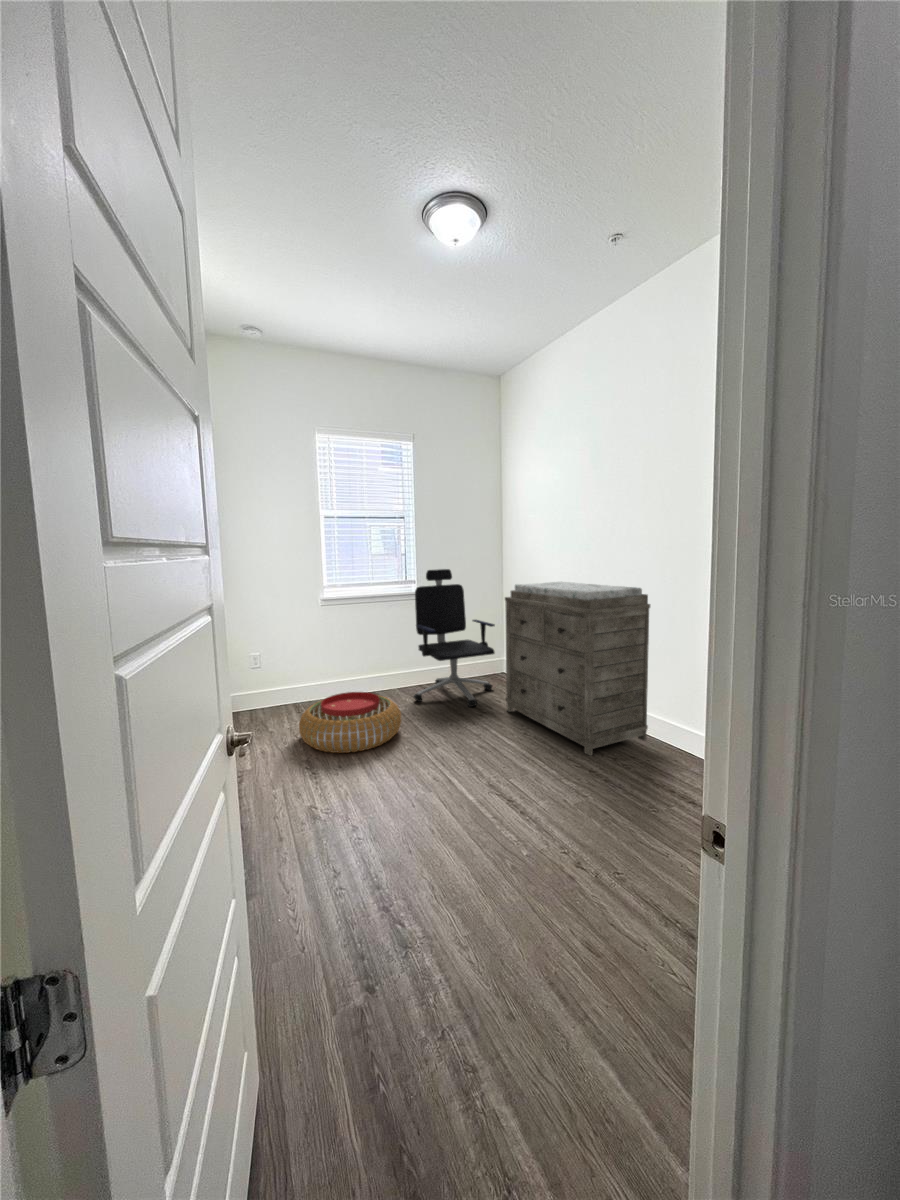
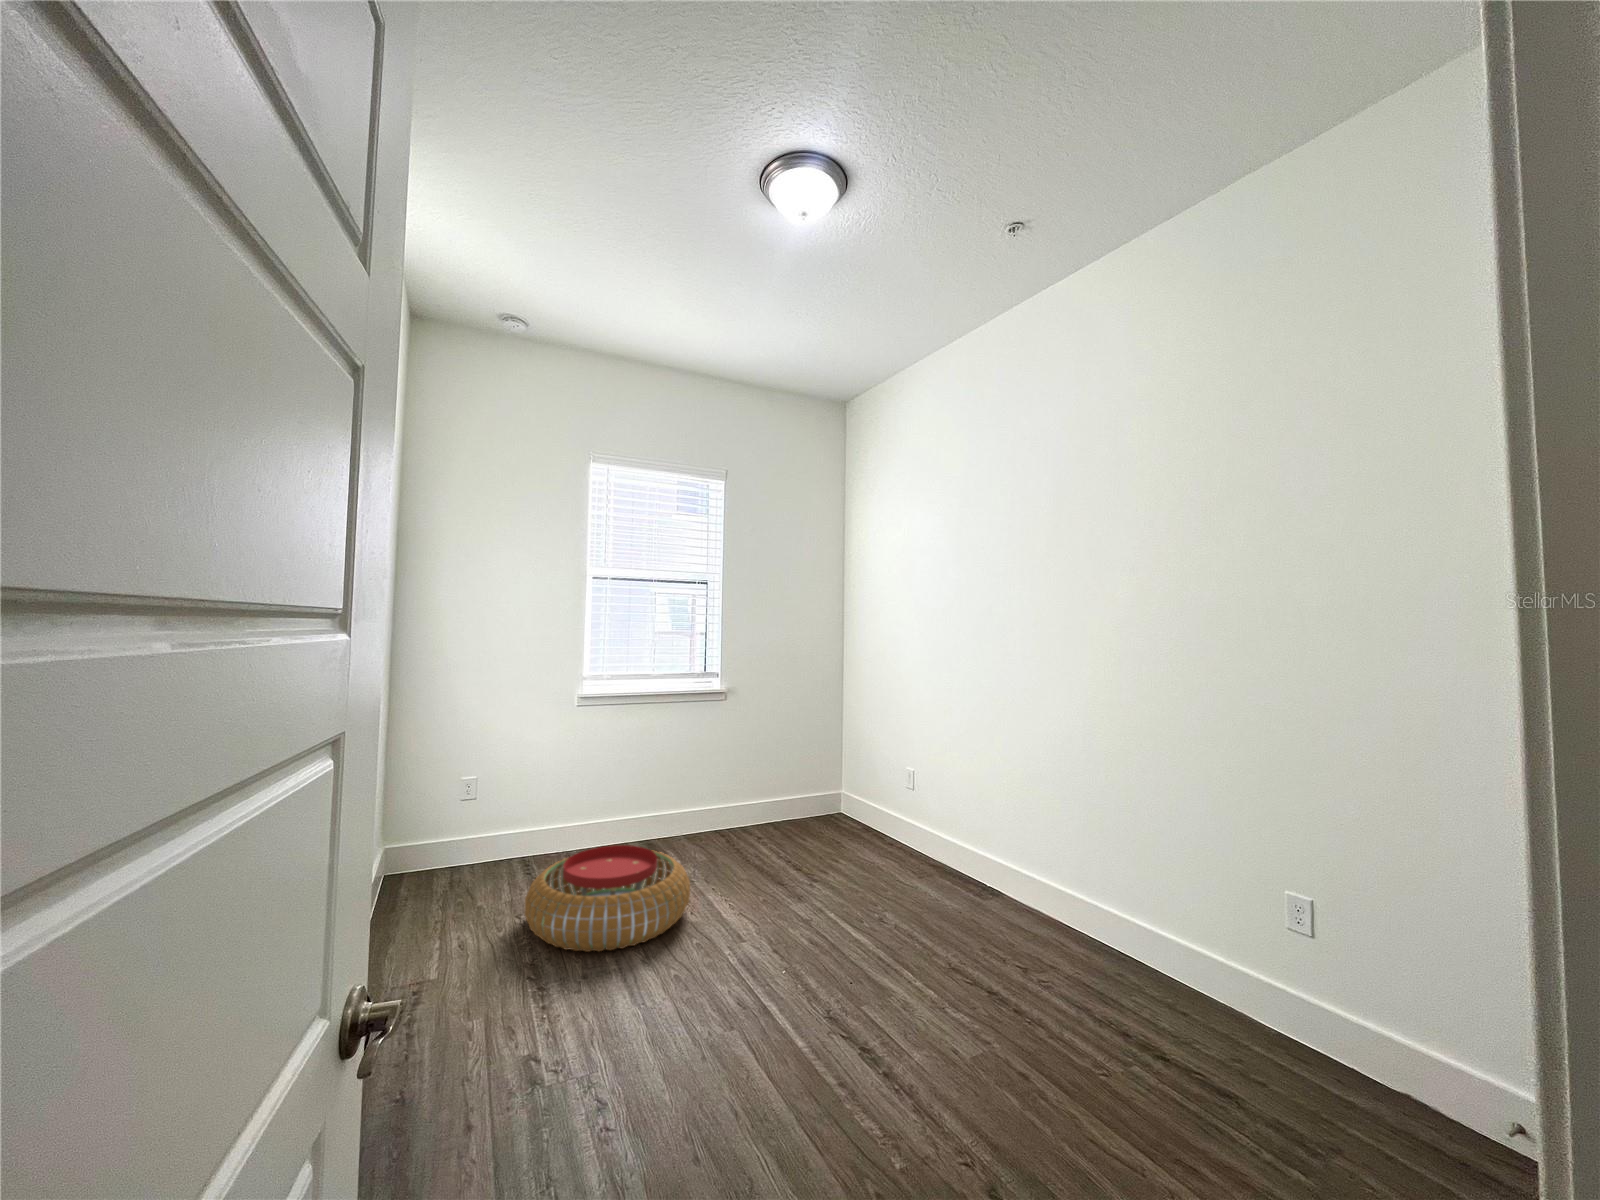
office chair: present [413,569,495,707] -> none [709,658,837,871]
dresser: present [505,582,650,756] -> none [852,683,1070,963]

